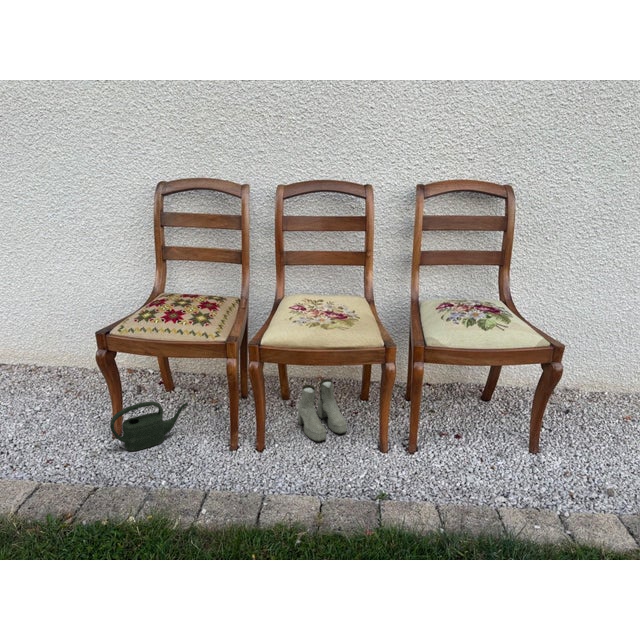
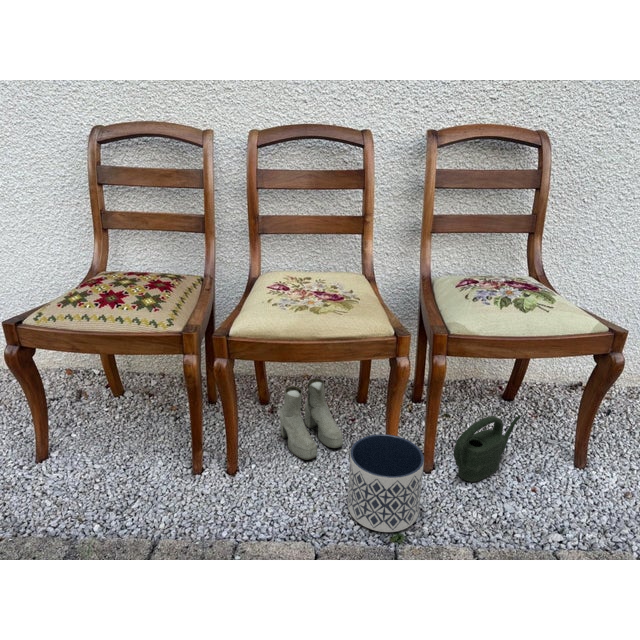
watering can: present [110,401,188,451] -> present [454,415,521,482]
planter: none [347,421,404,493] -> present [348,434,424,532]

